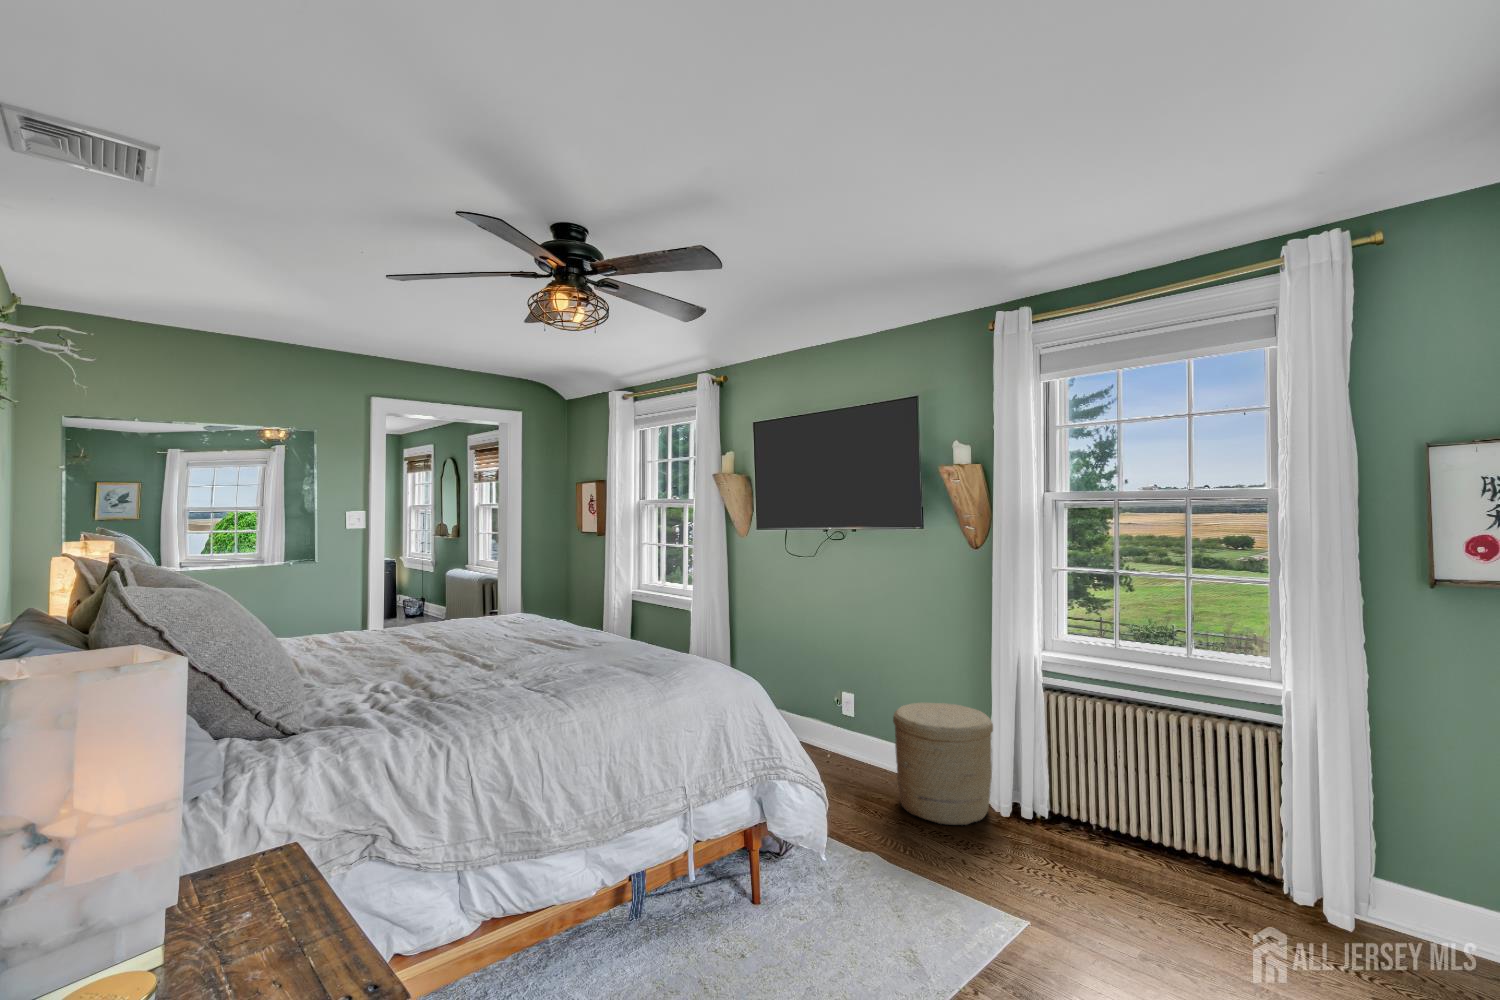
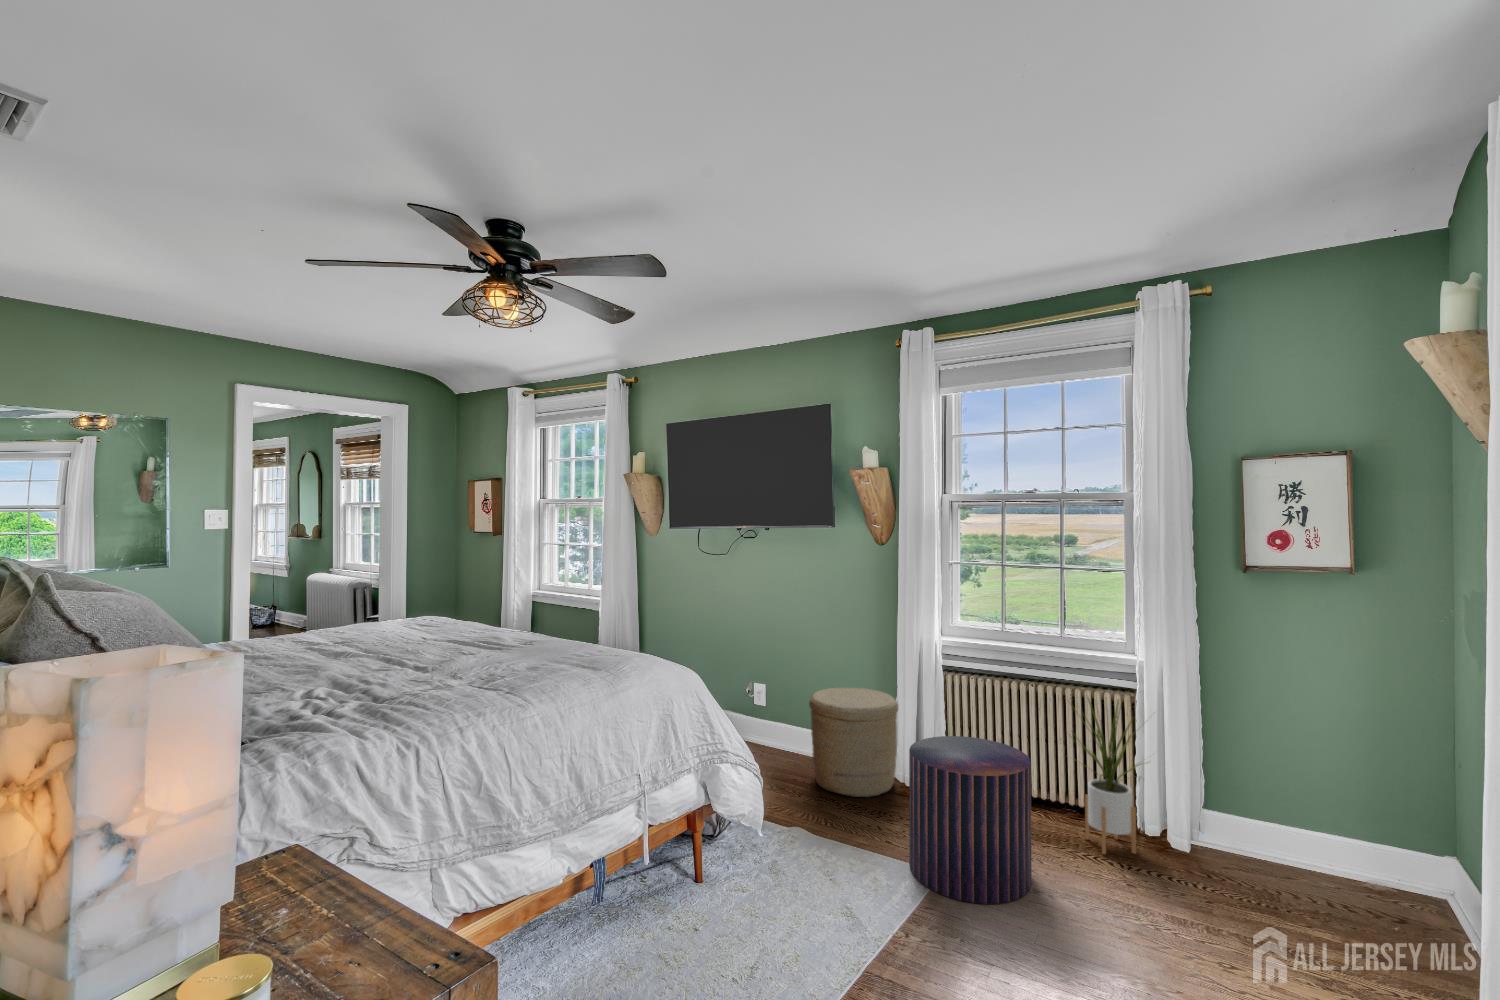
house plant: none [1186,718,1307,925] -> present [1069,698,1140,854]
pouf: none [989,766,1136,968] -> present [909,736,1032,904]

